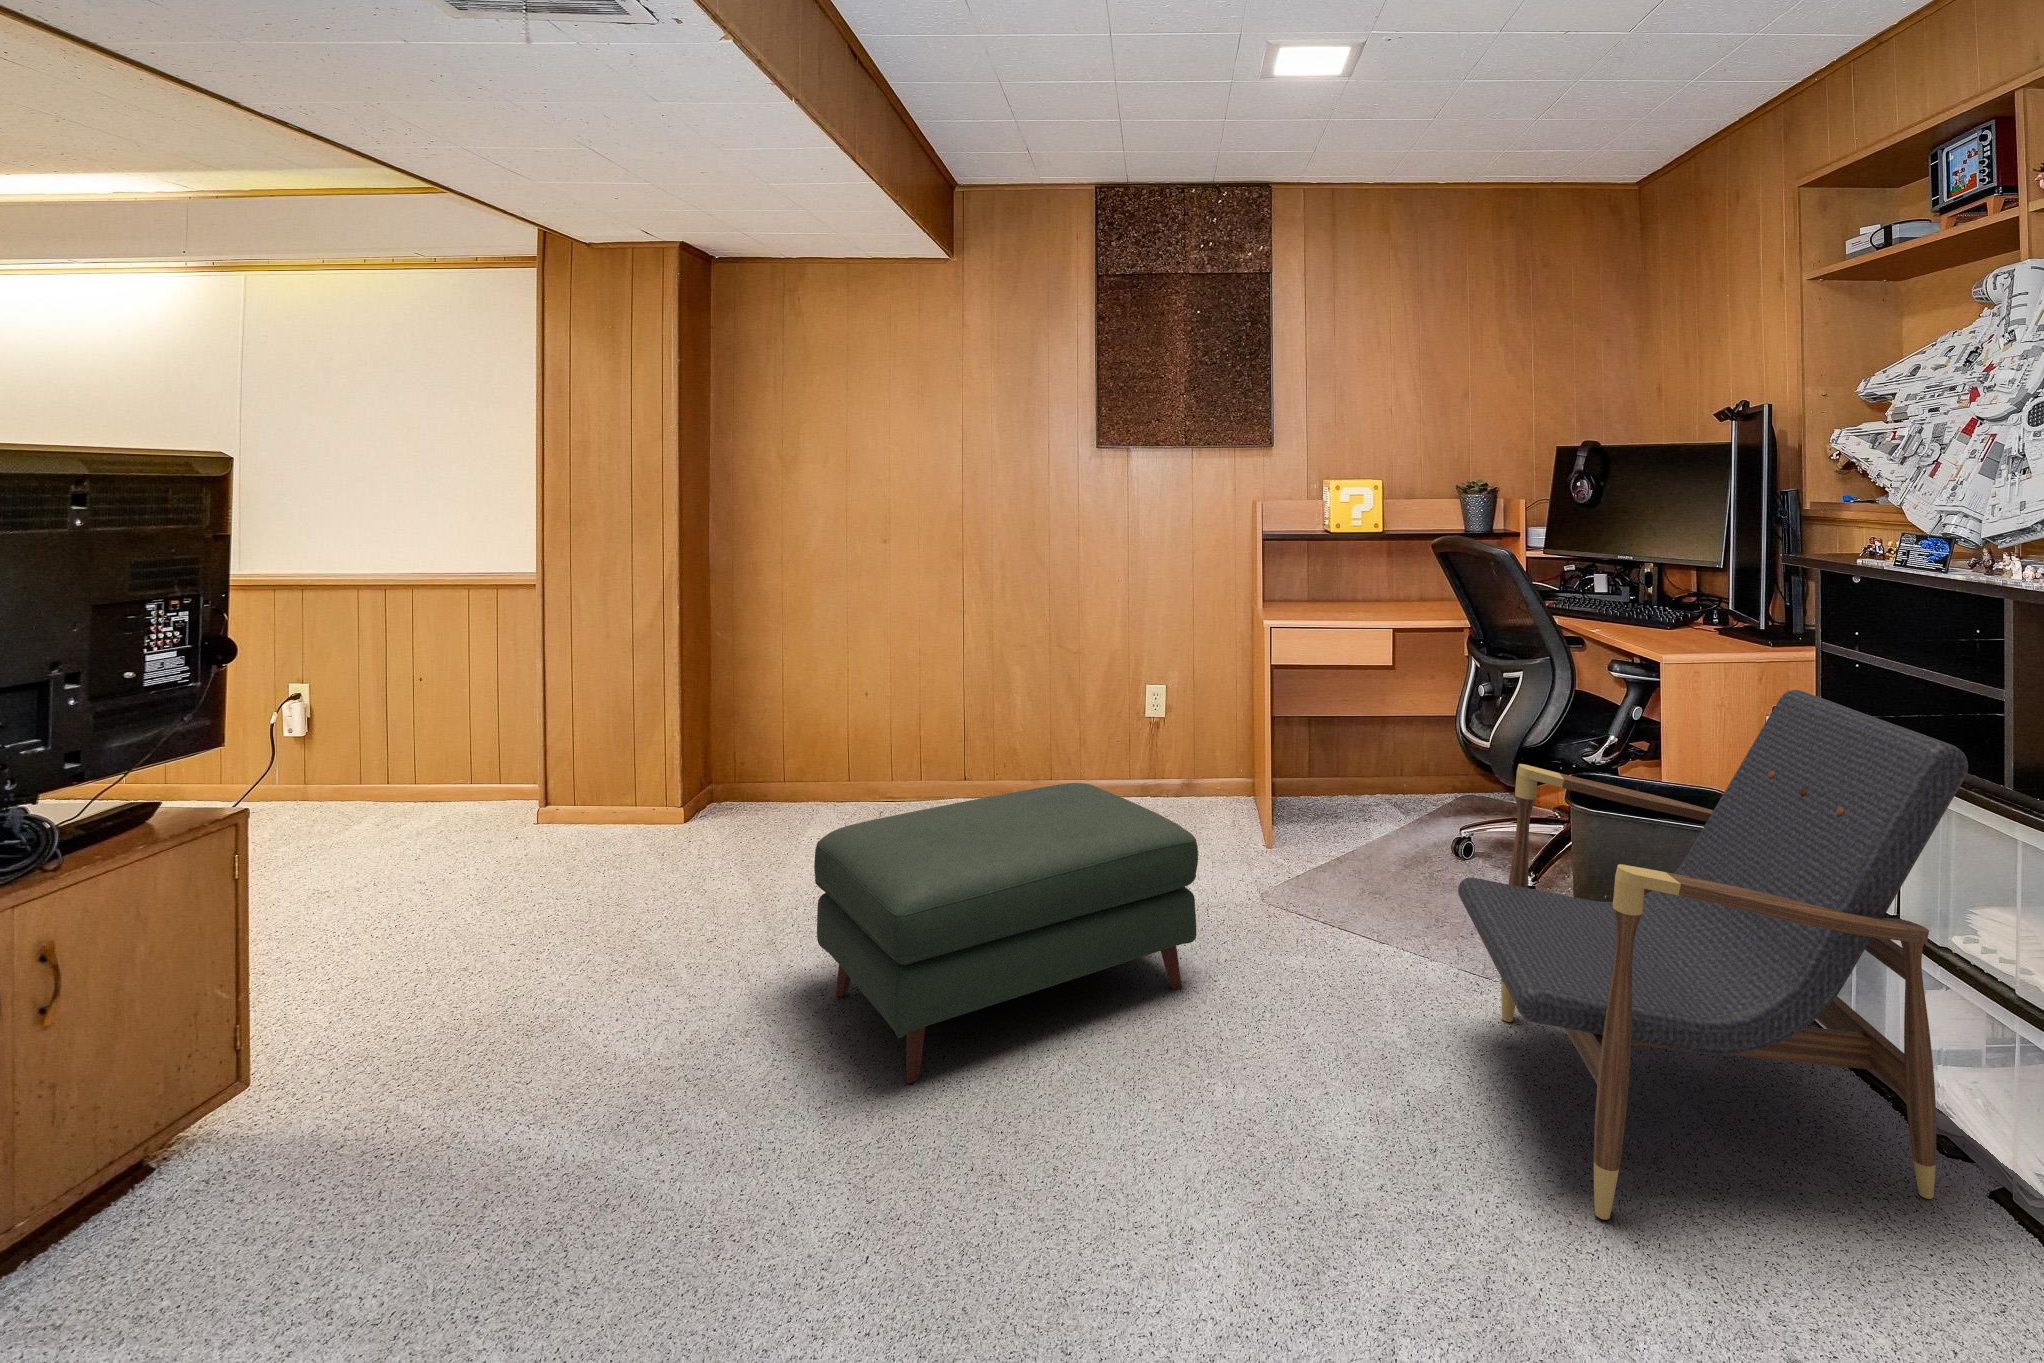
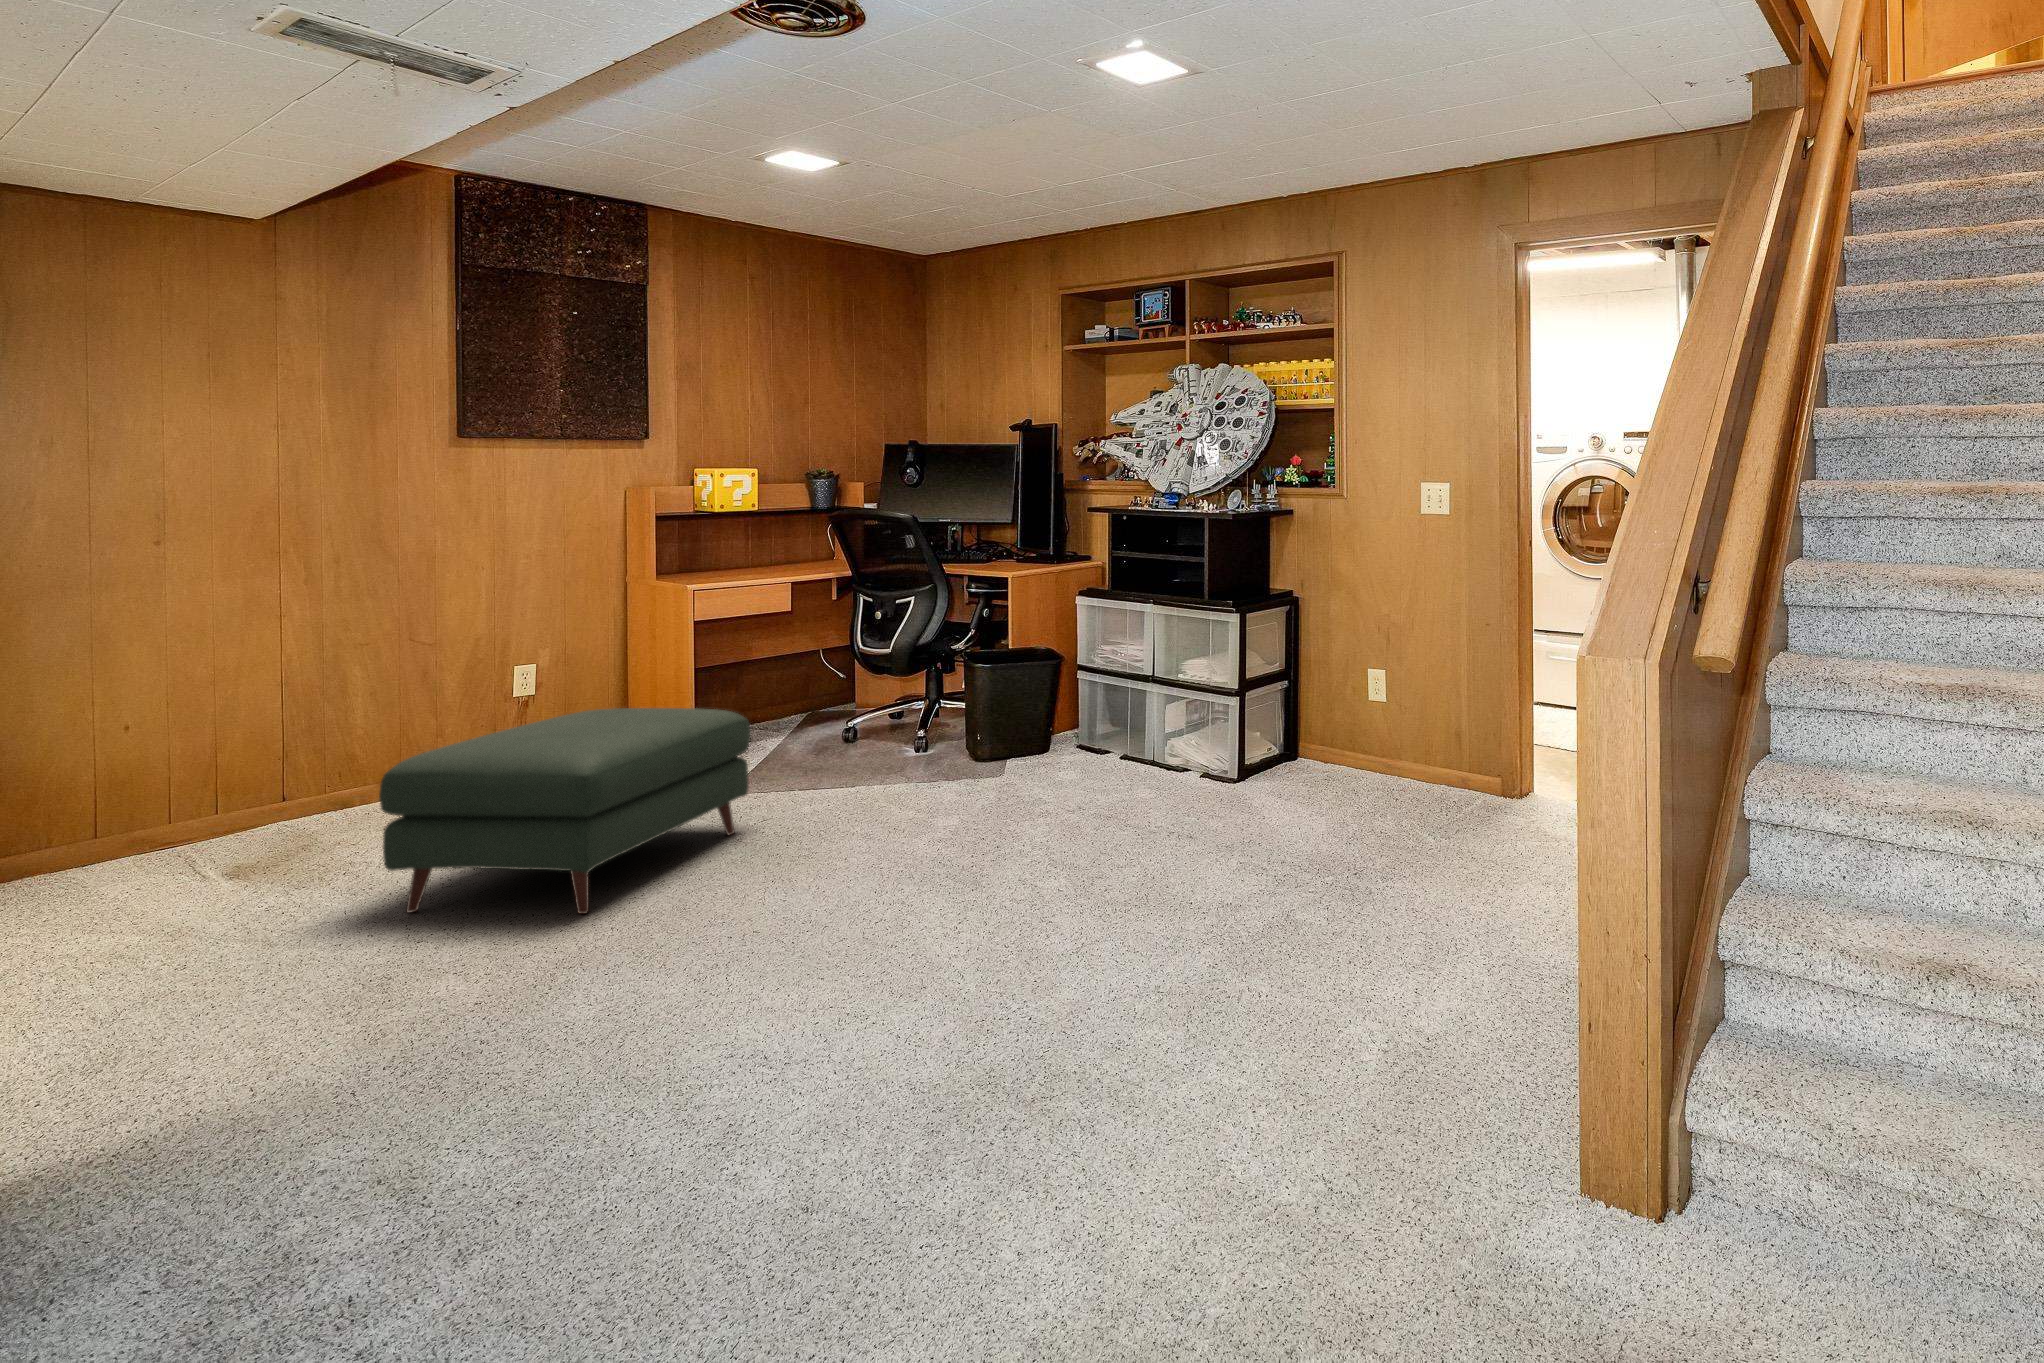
lounge chair: present [1458,690,1968,1220] -> none [944,576,1197,825]

